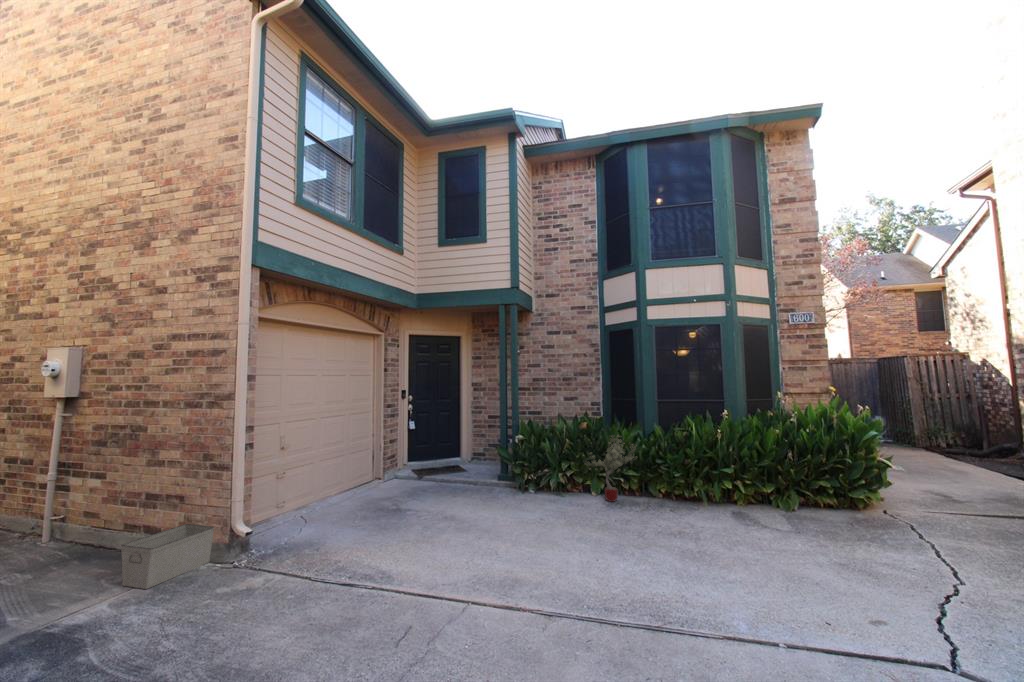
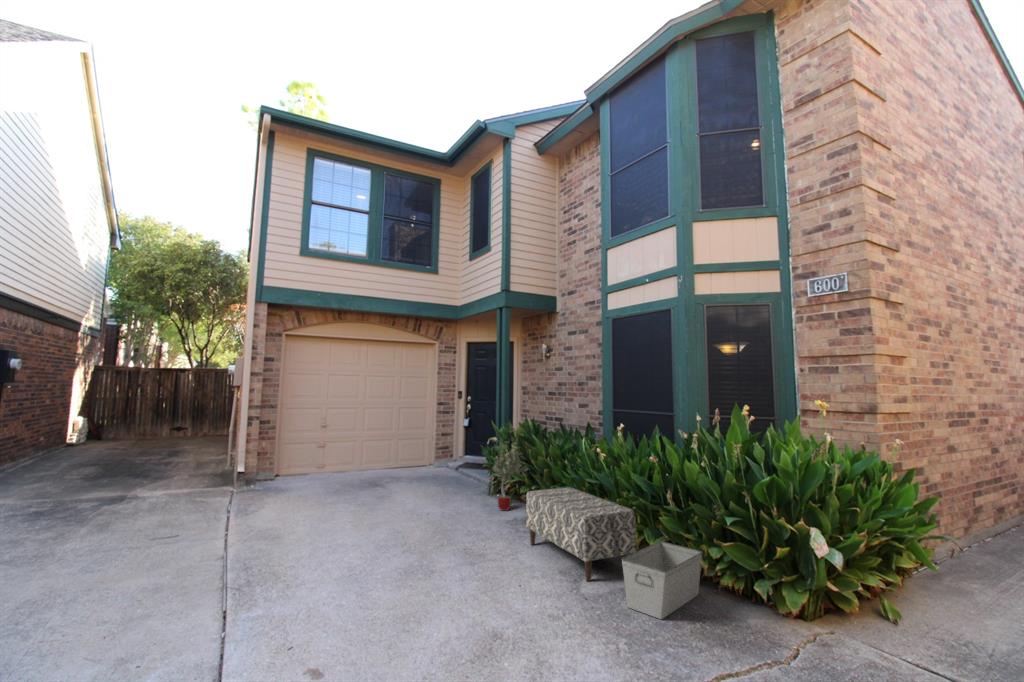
bench: none [716,464,829,524] -> present [526,487,636,581]
storage bin: present [121,524,214,589] -> present [622,541,702,619]

